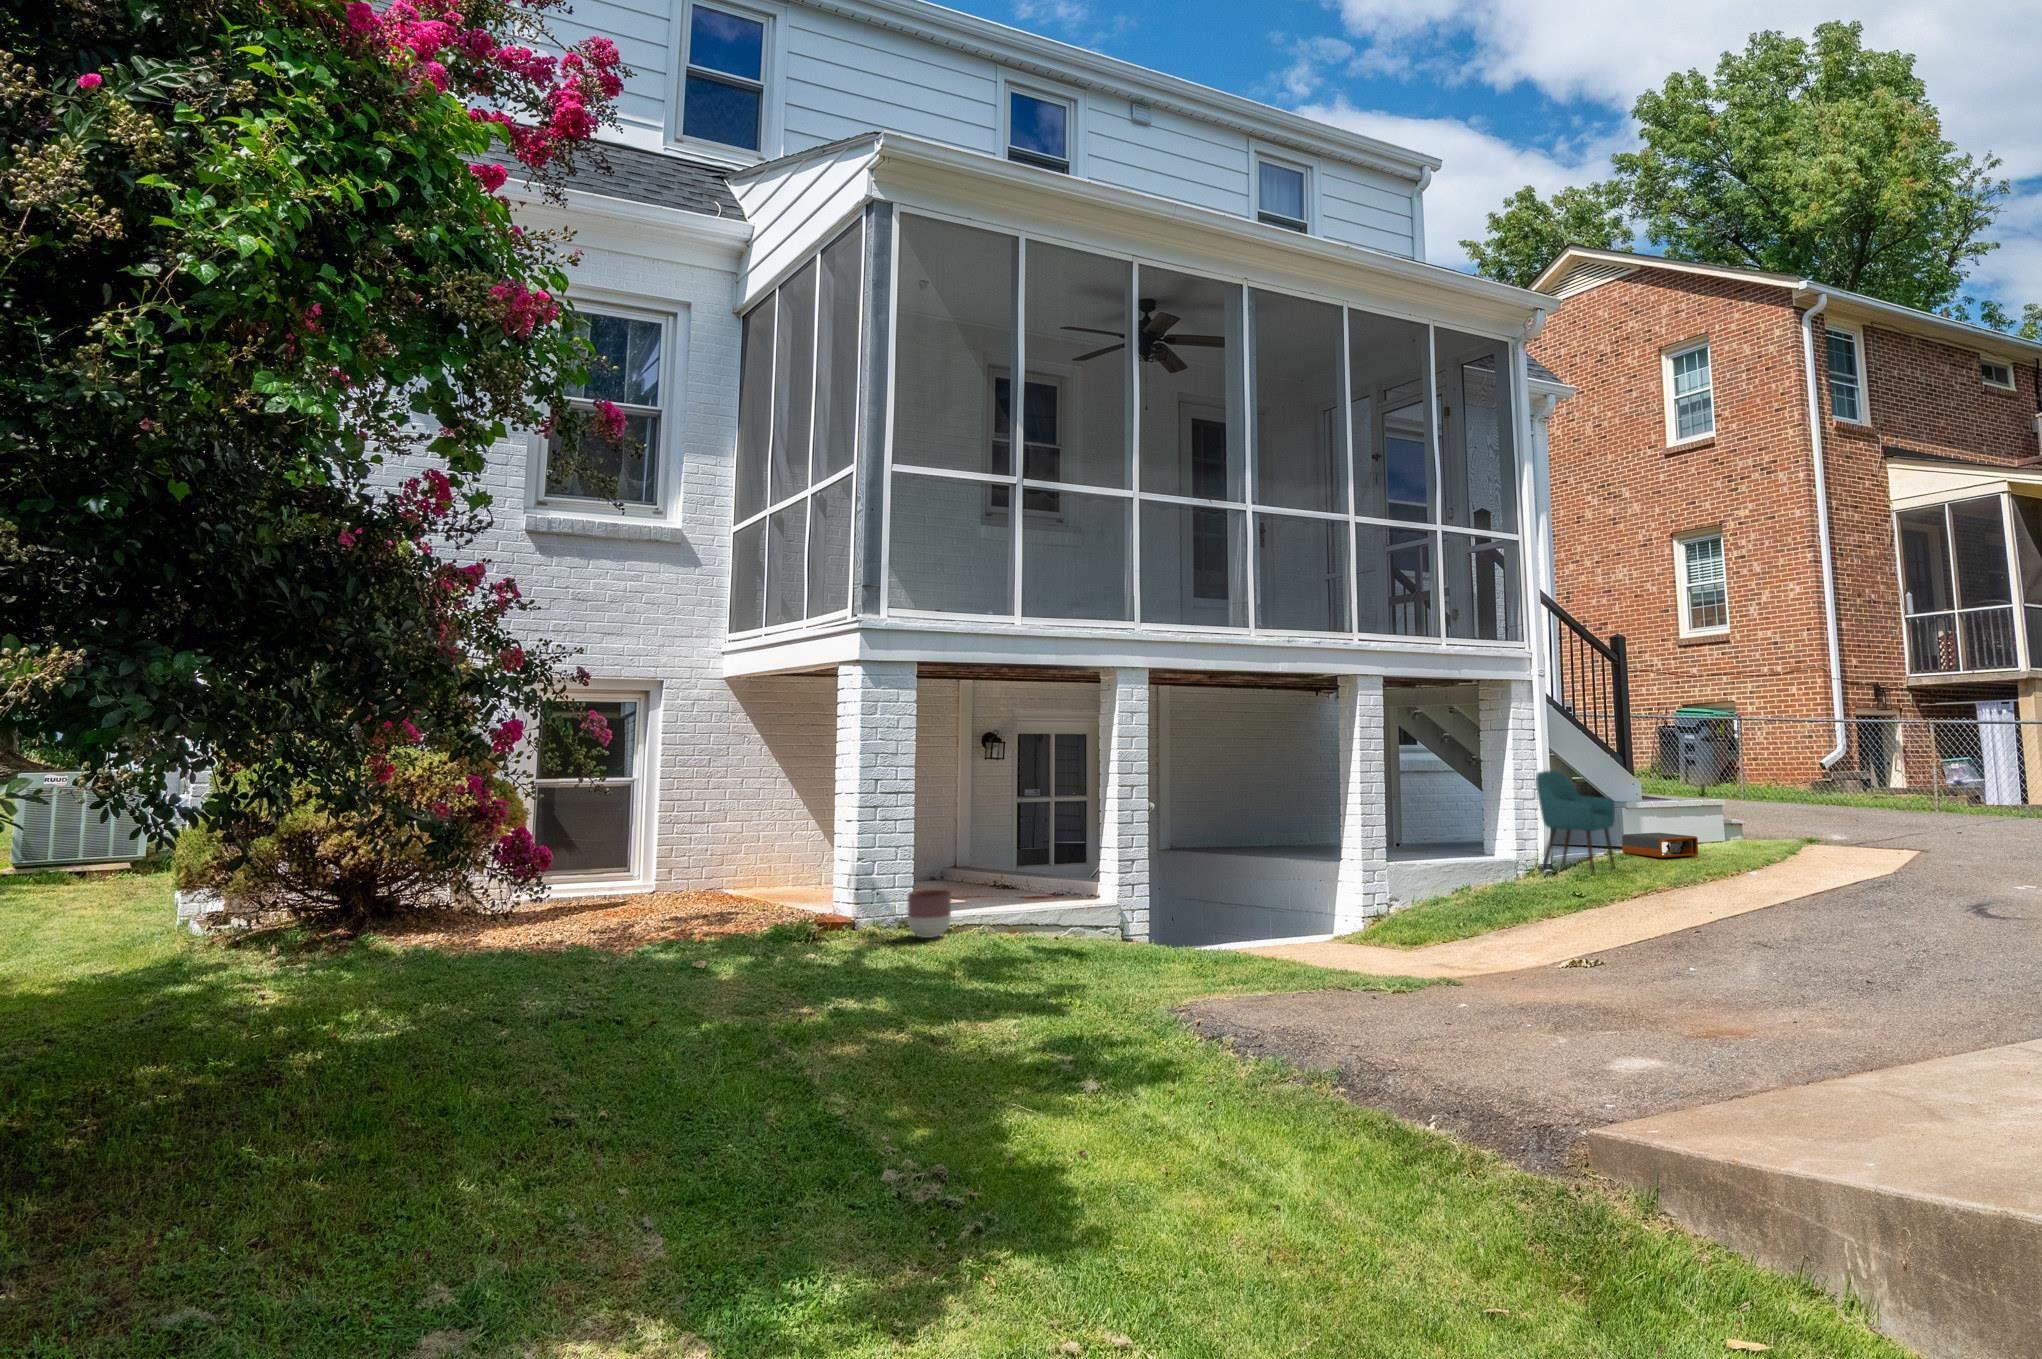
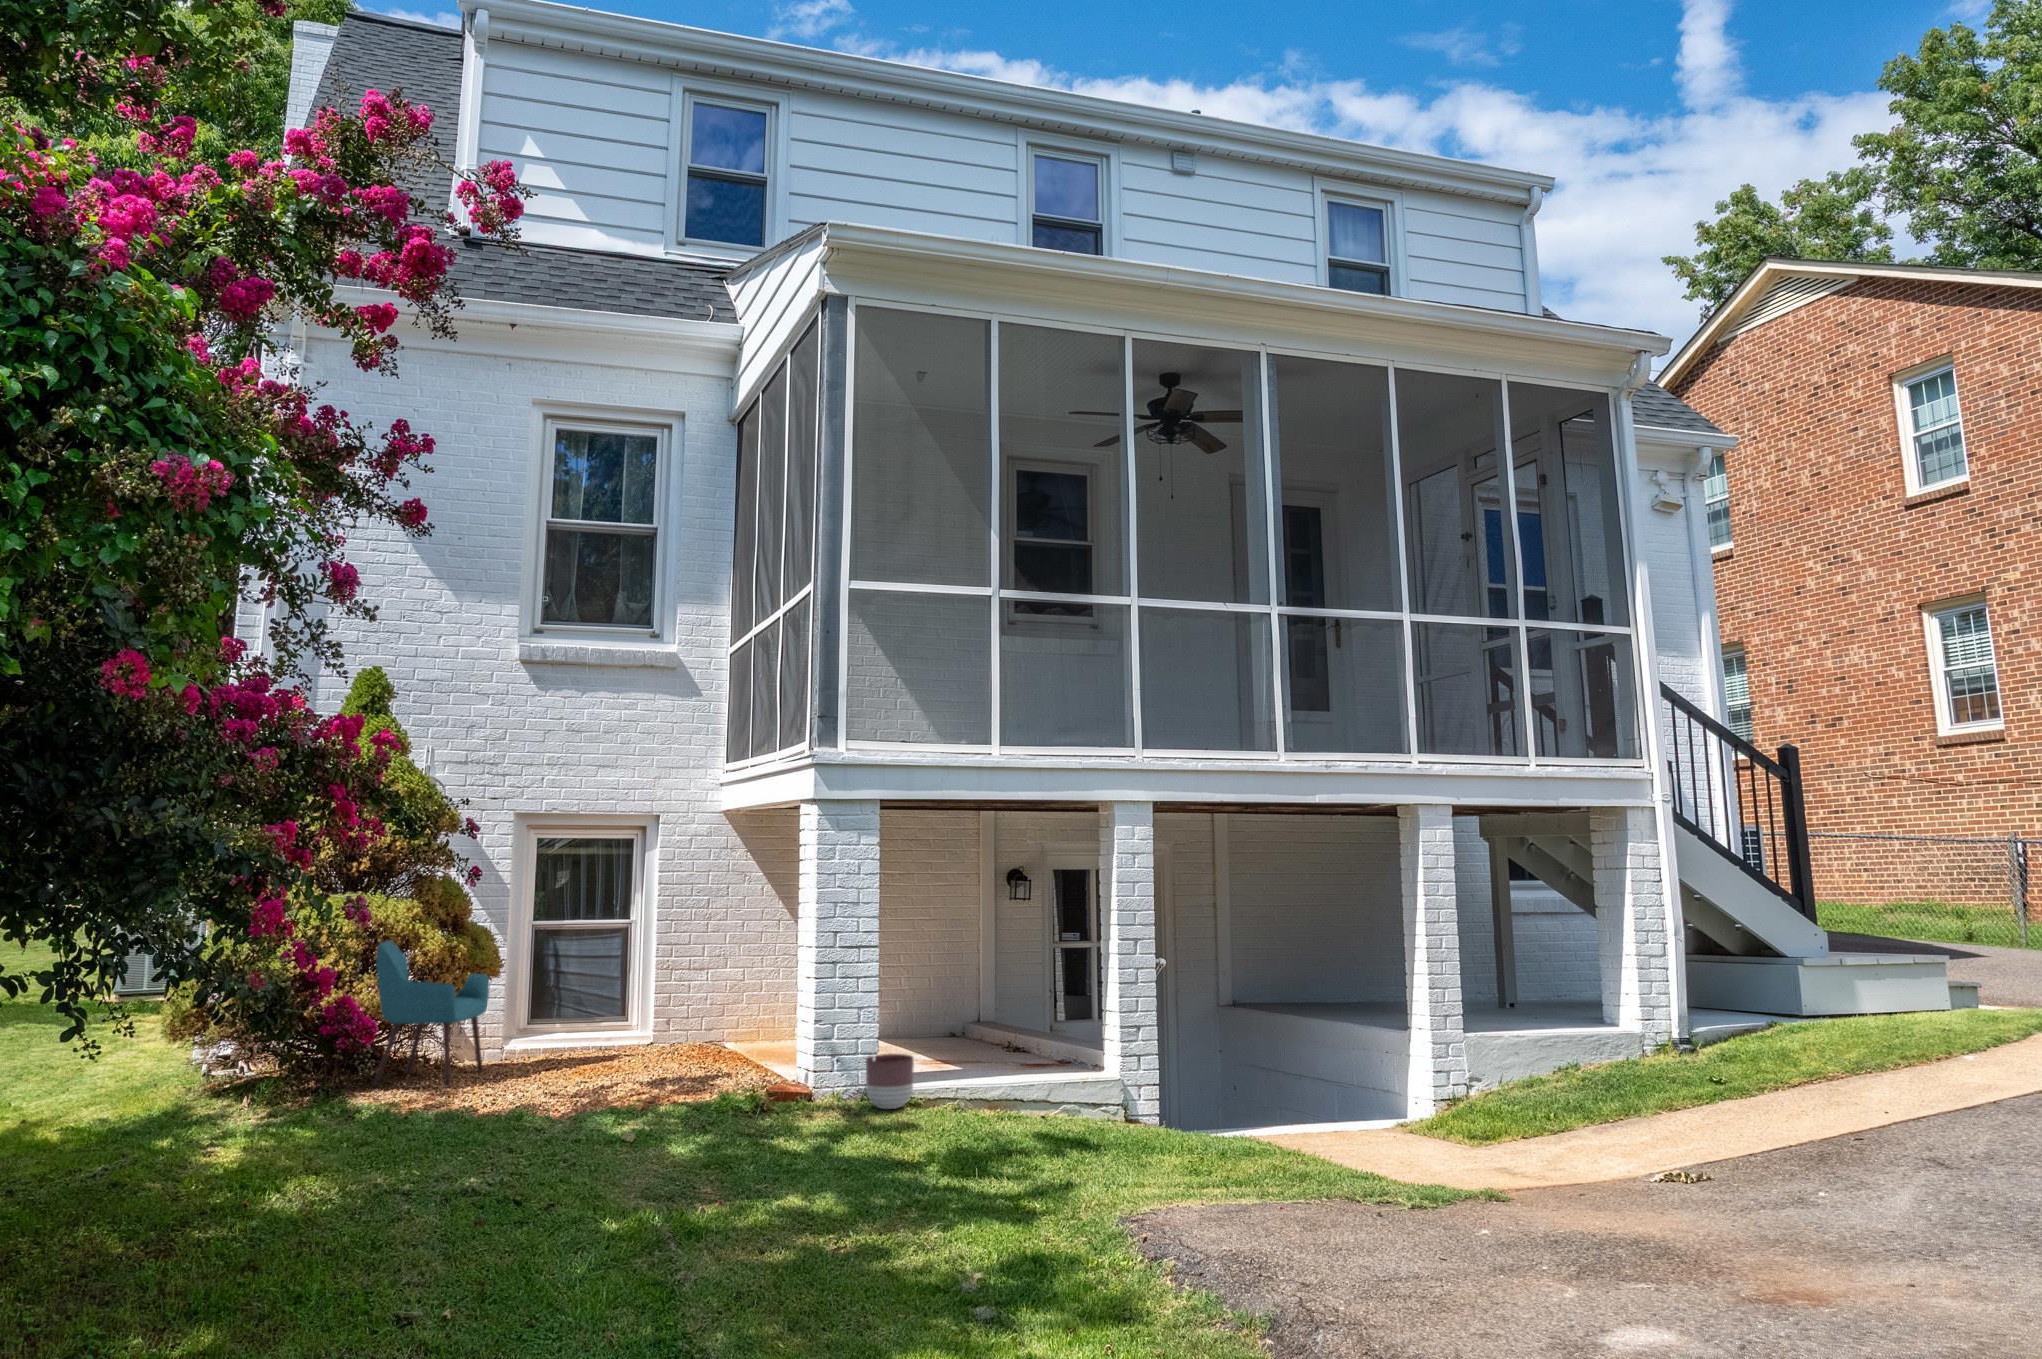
chair: present [1536,770,1615,875] -> present [373,941,489,1086]
storage box: present [1622,833,1698,858] -> none [1801,1002,1906,1037]

